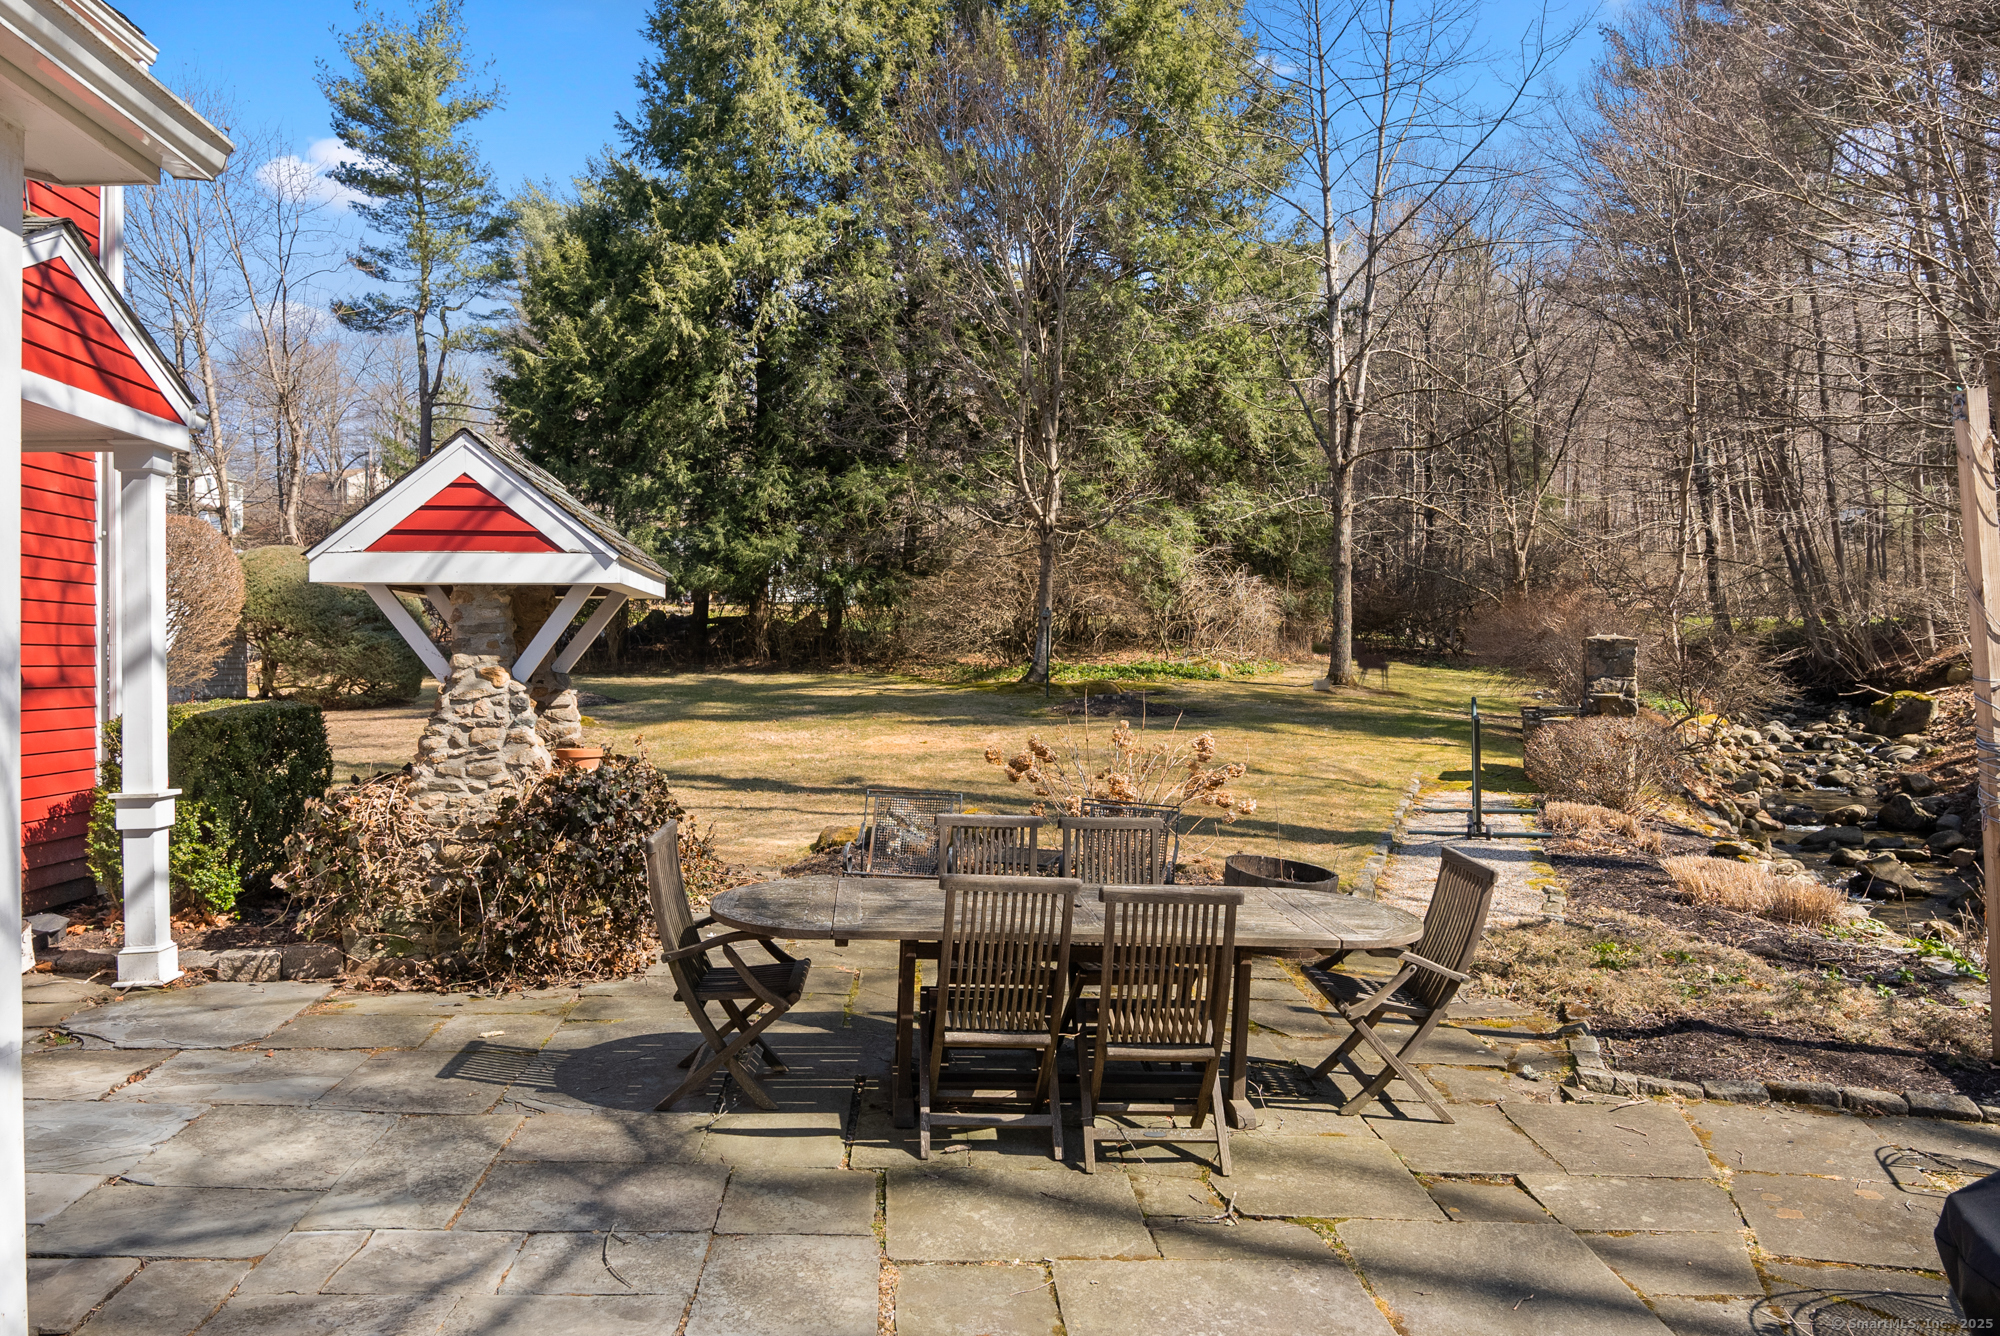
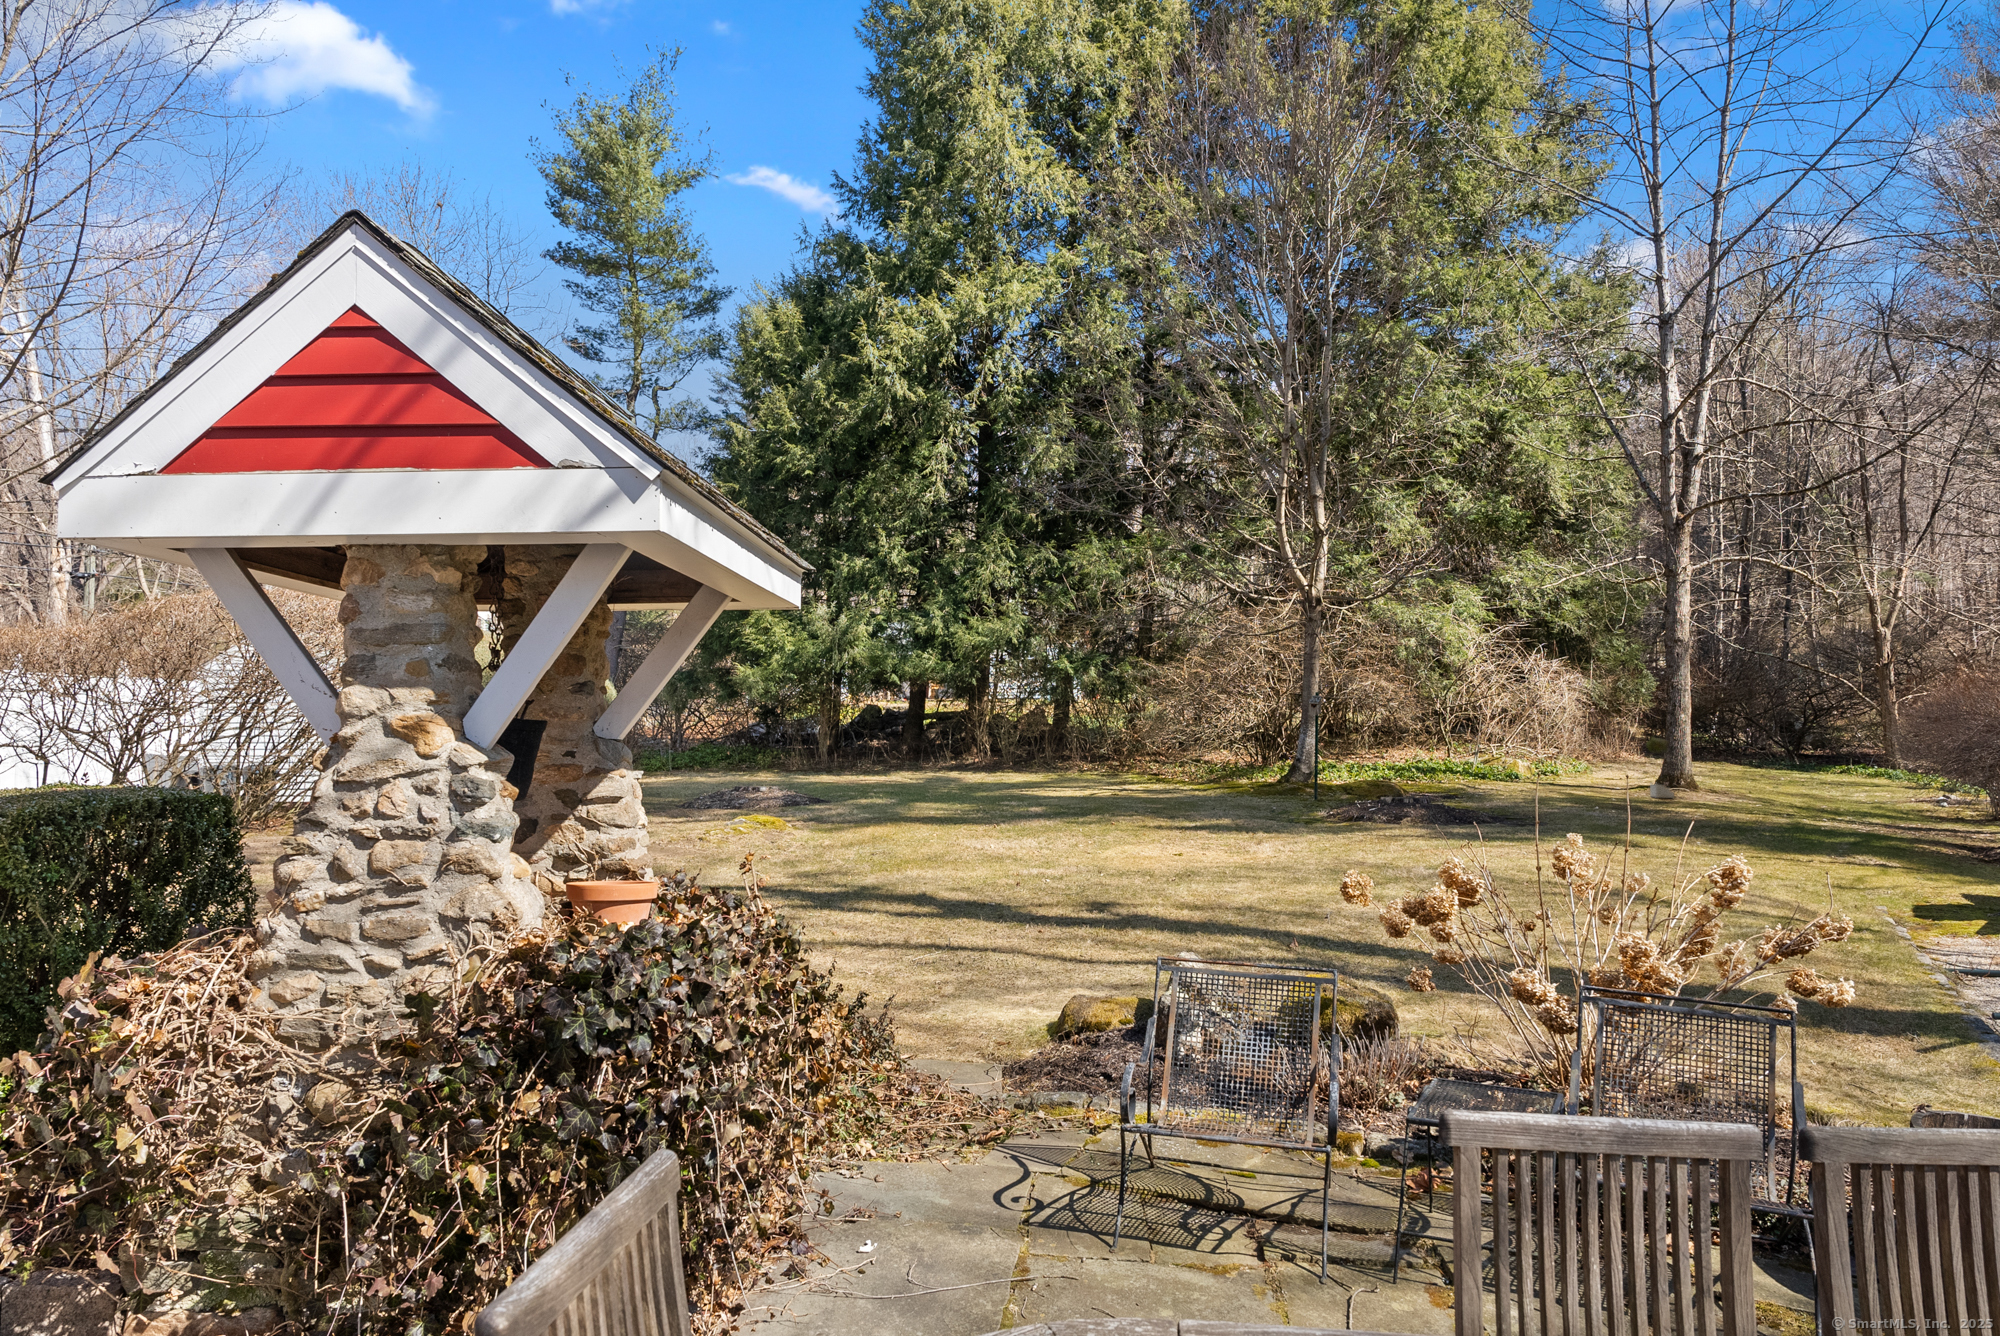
armchair: present [1352,641,1390,689] -> none [1702,737,1755,801]

